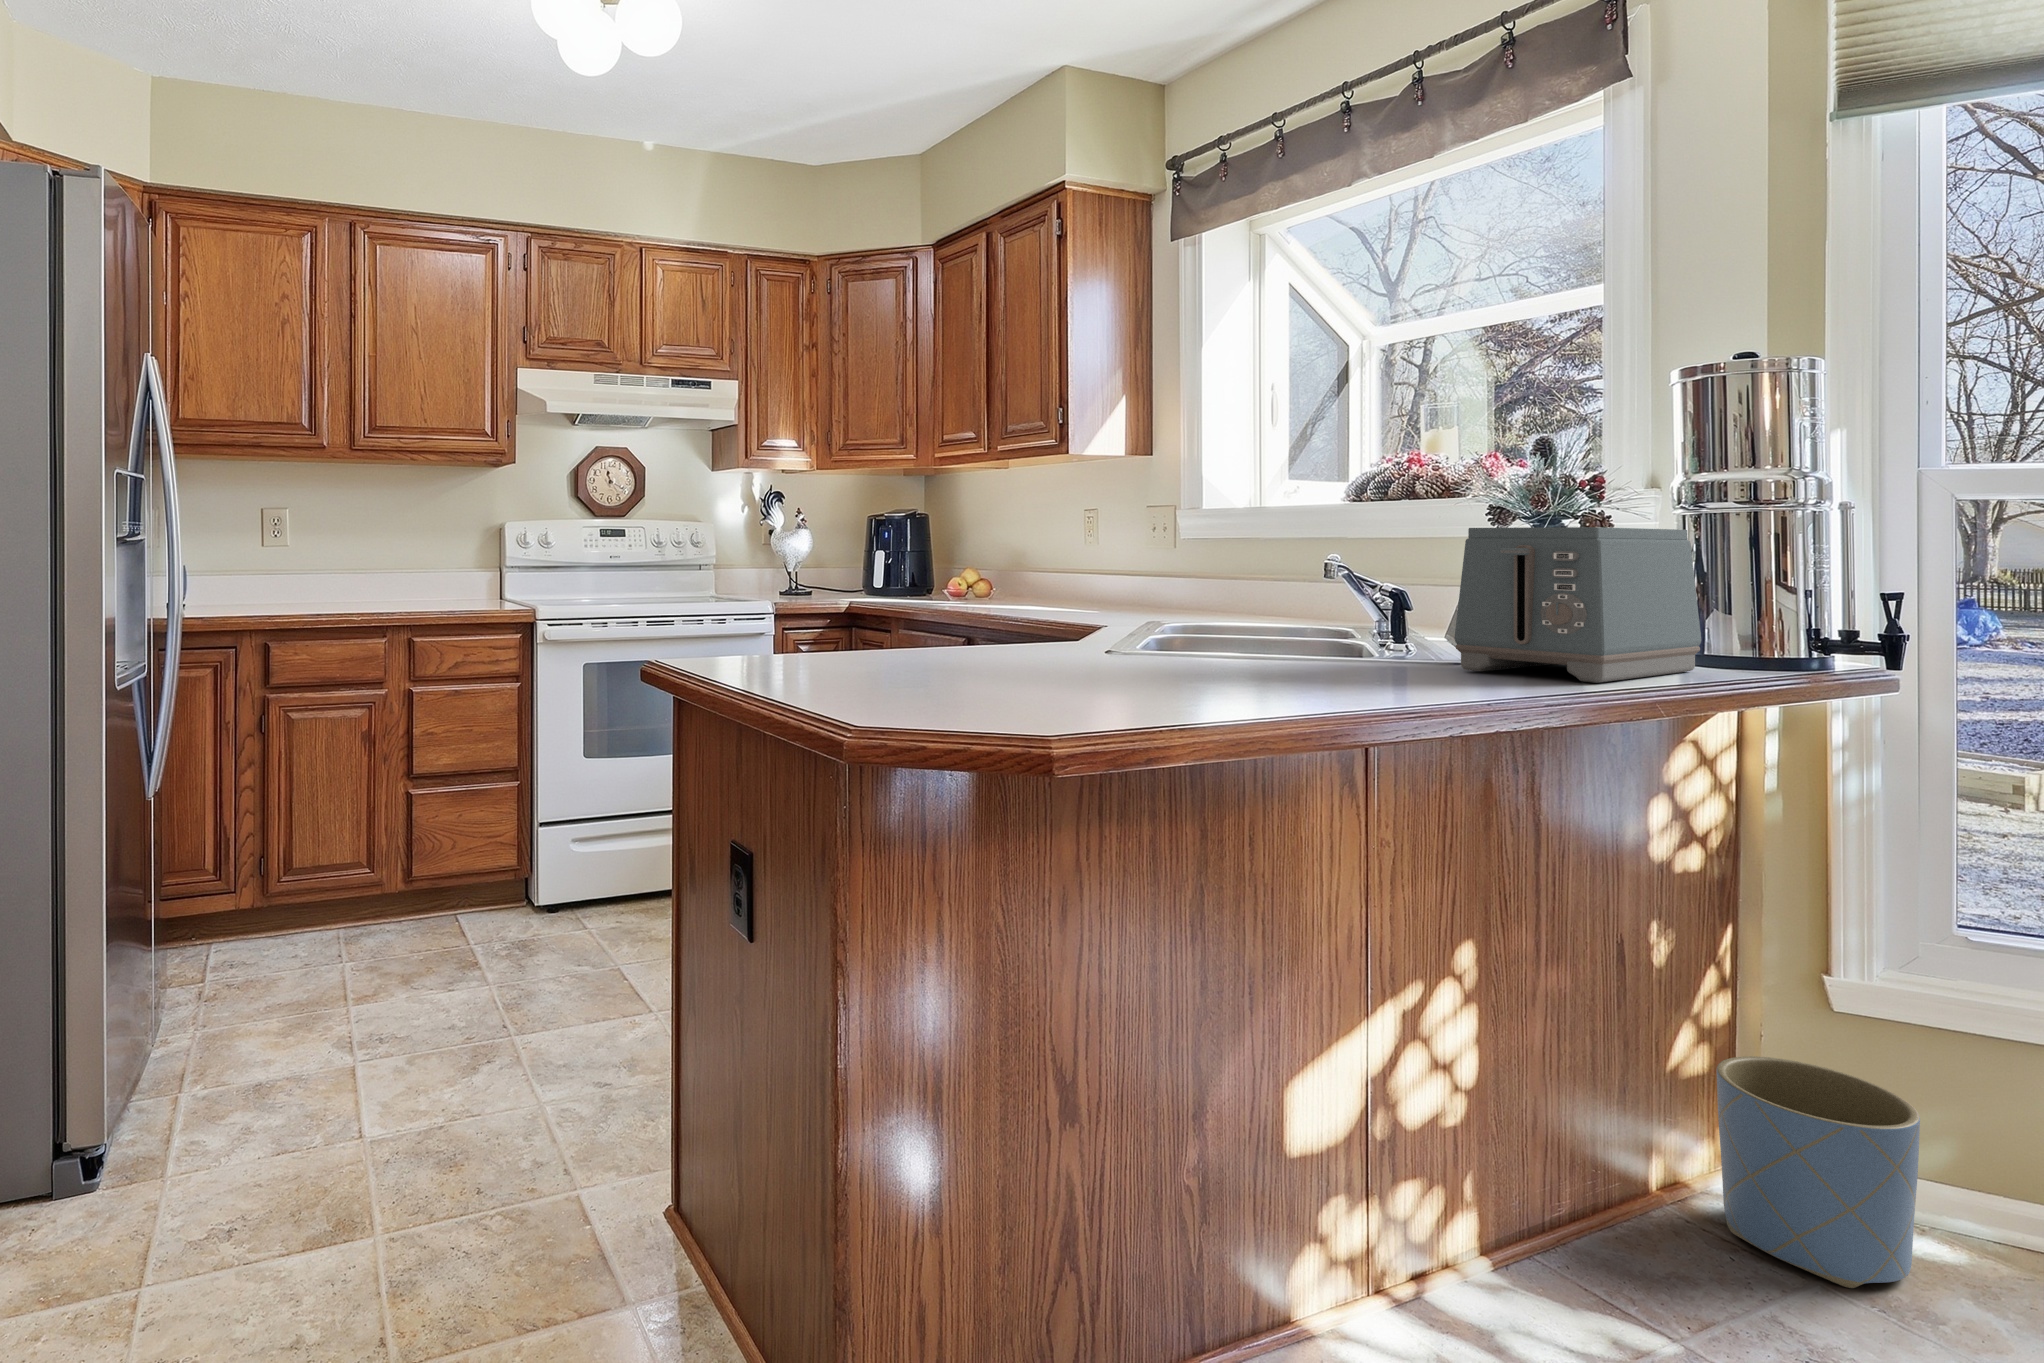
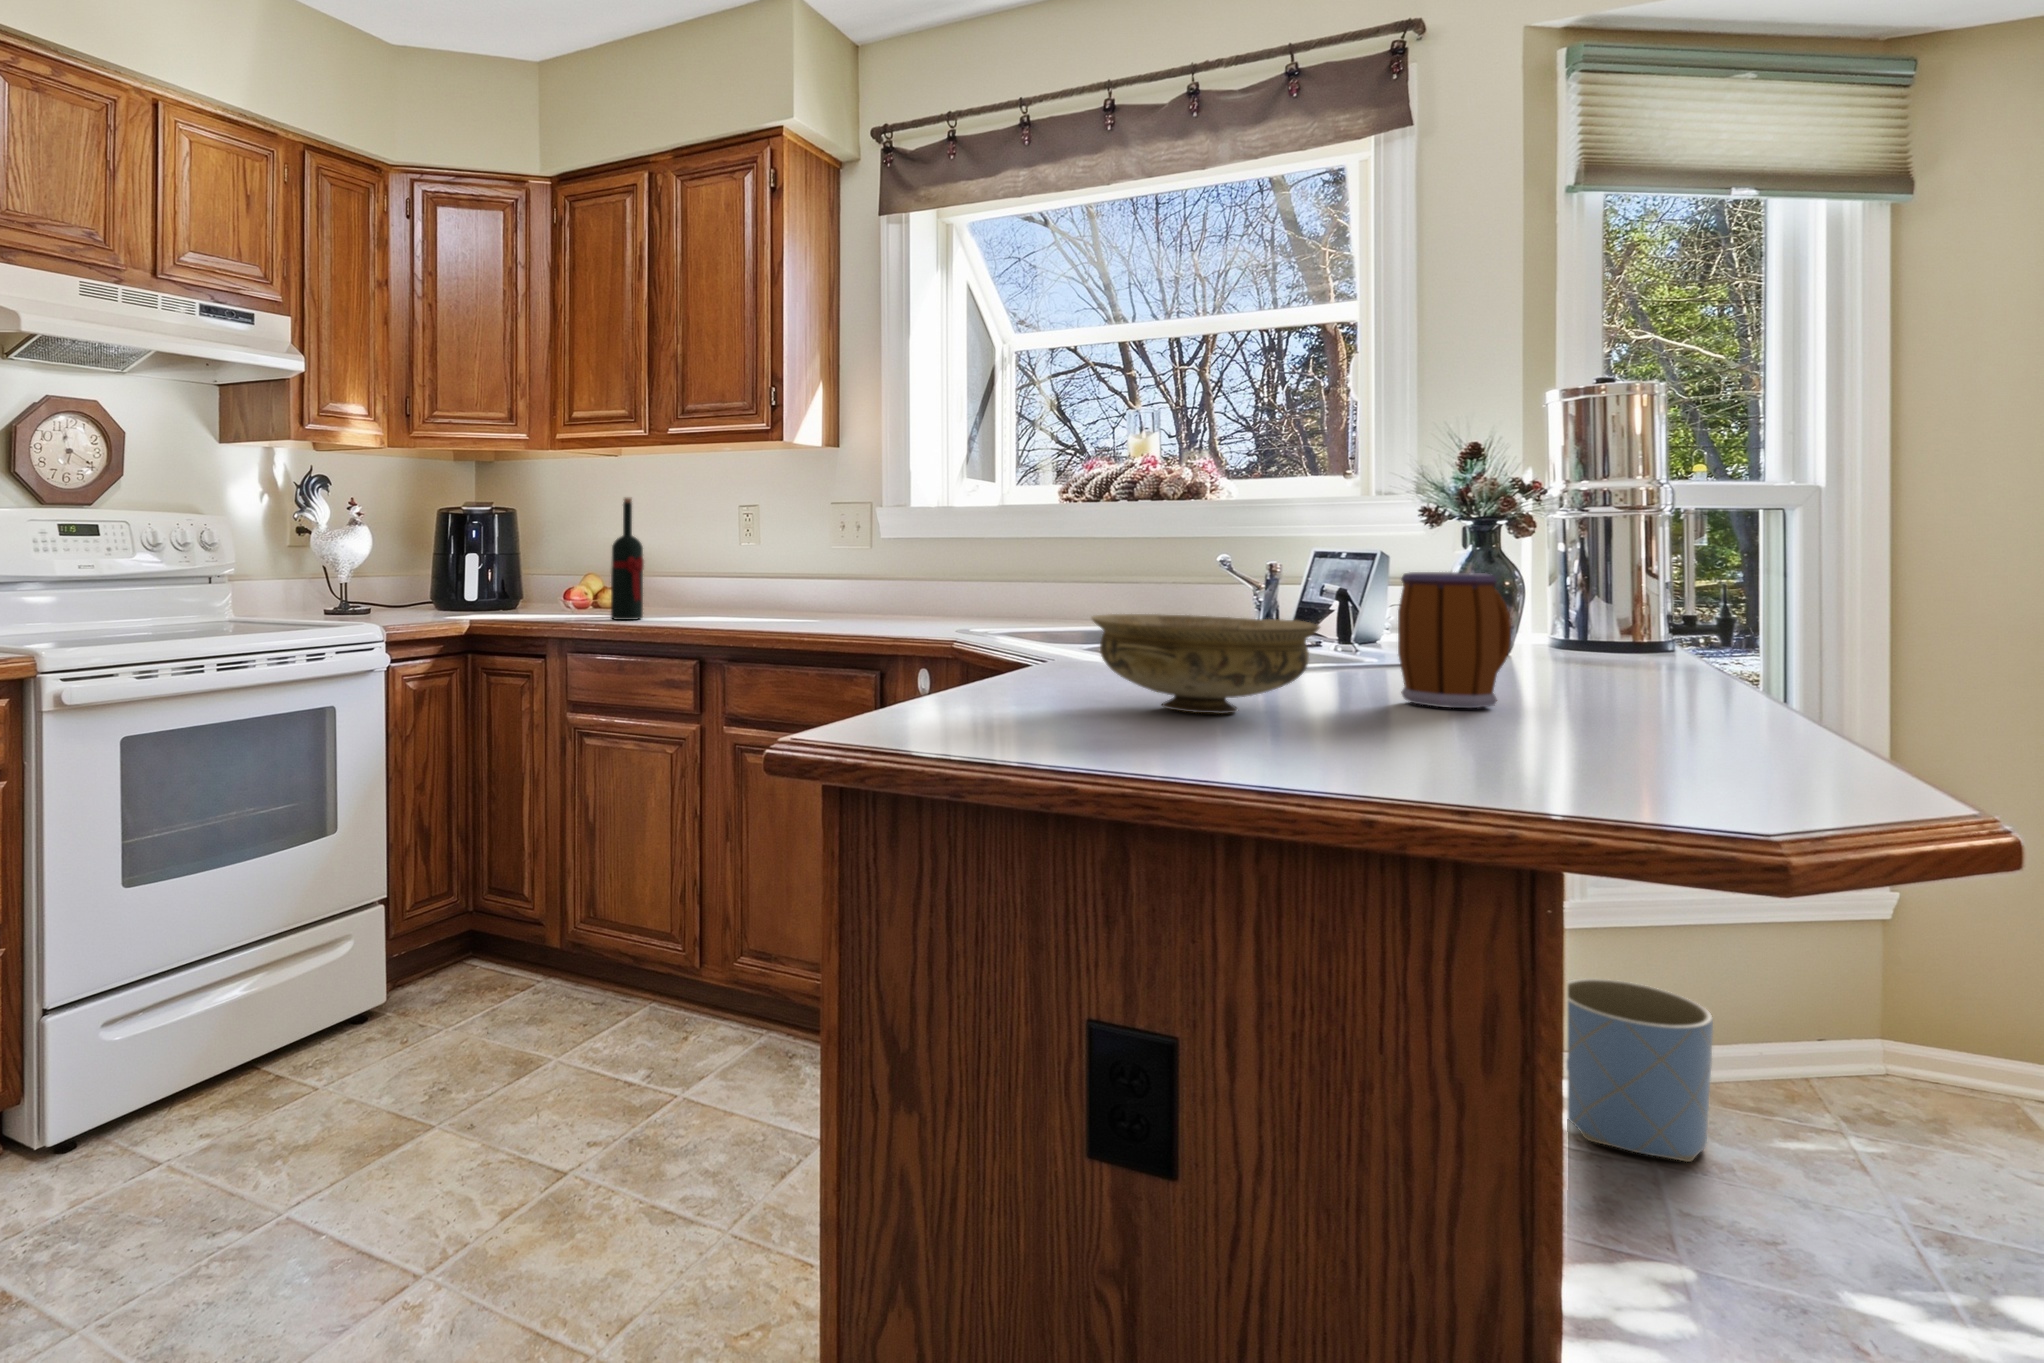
wine bottle: none [936,505,961,604] -> present [611,498,644,620]
toaster: present [1454,527,1701,683] -> none [1497,529,1698,675]
mug: none [1105,566,1202,680] -> present [1398,572,1511,708]
ceramic bowl: none [837,595,1037,668] -> present [1092,614,1320,713]

